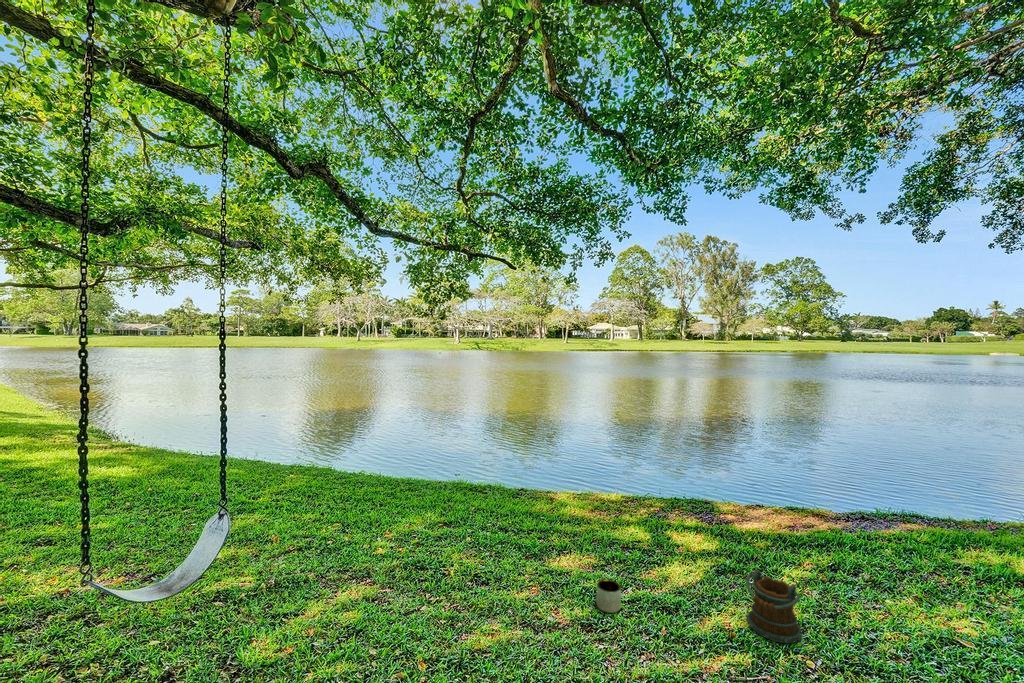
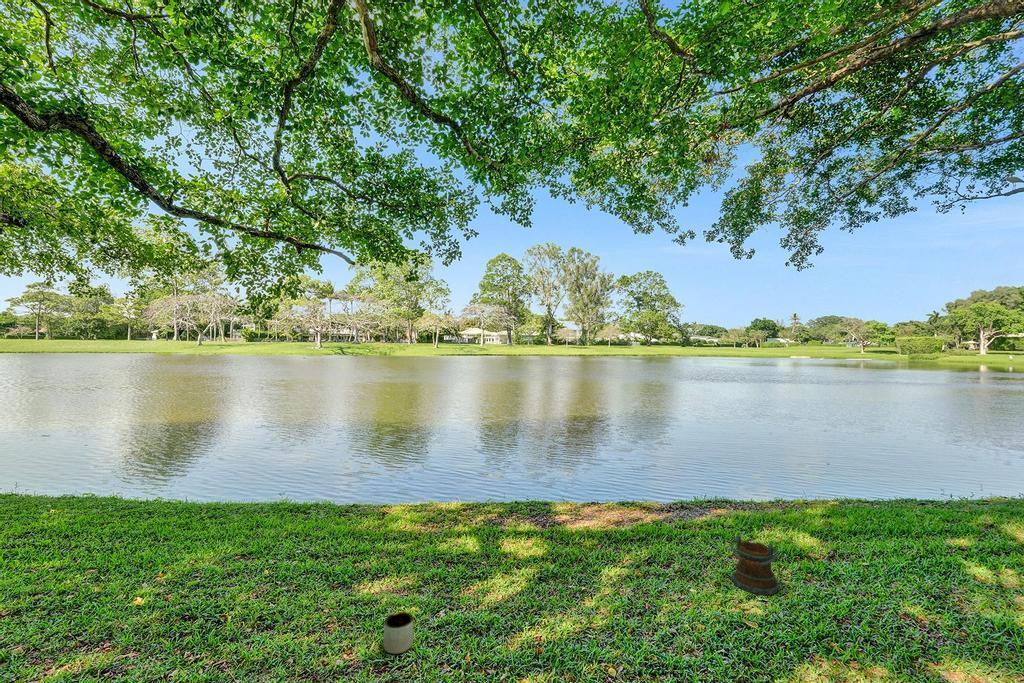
bucket: present [746,570,801,643] -> present [730,535,780,595]

